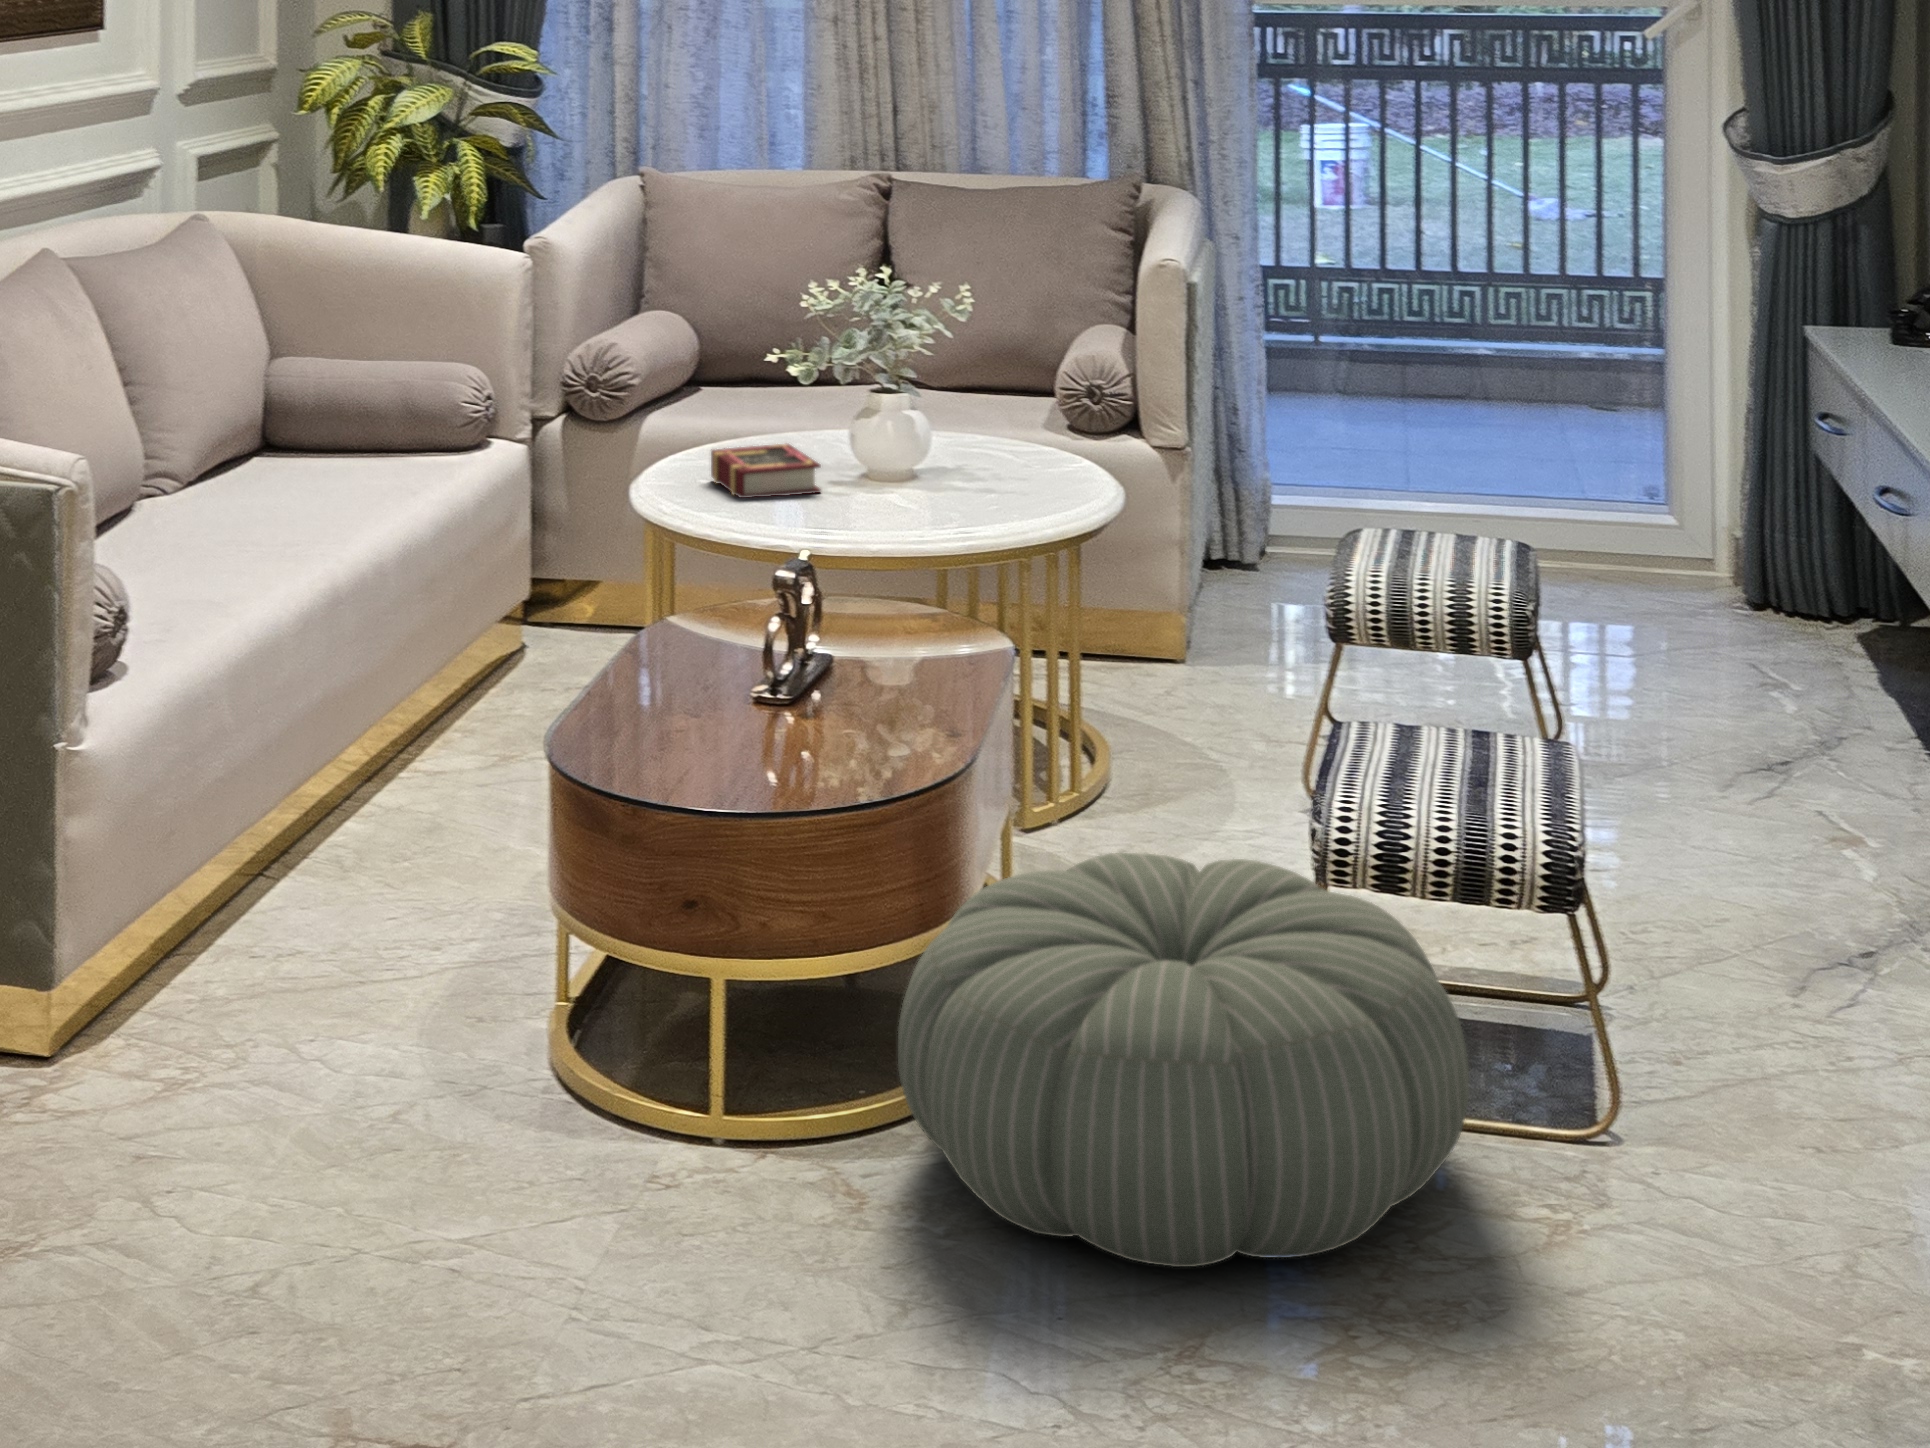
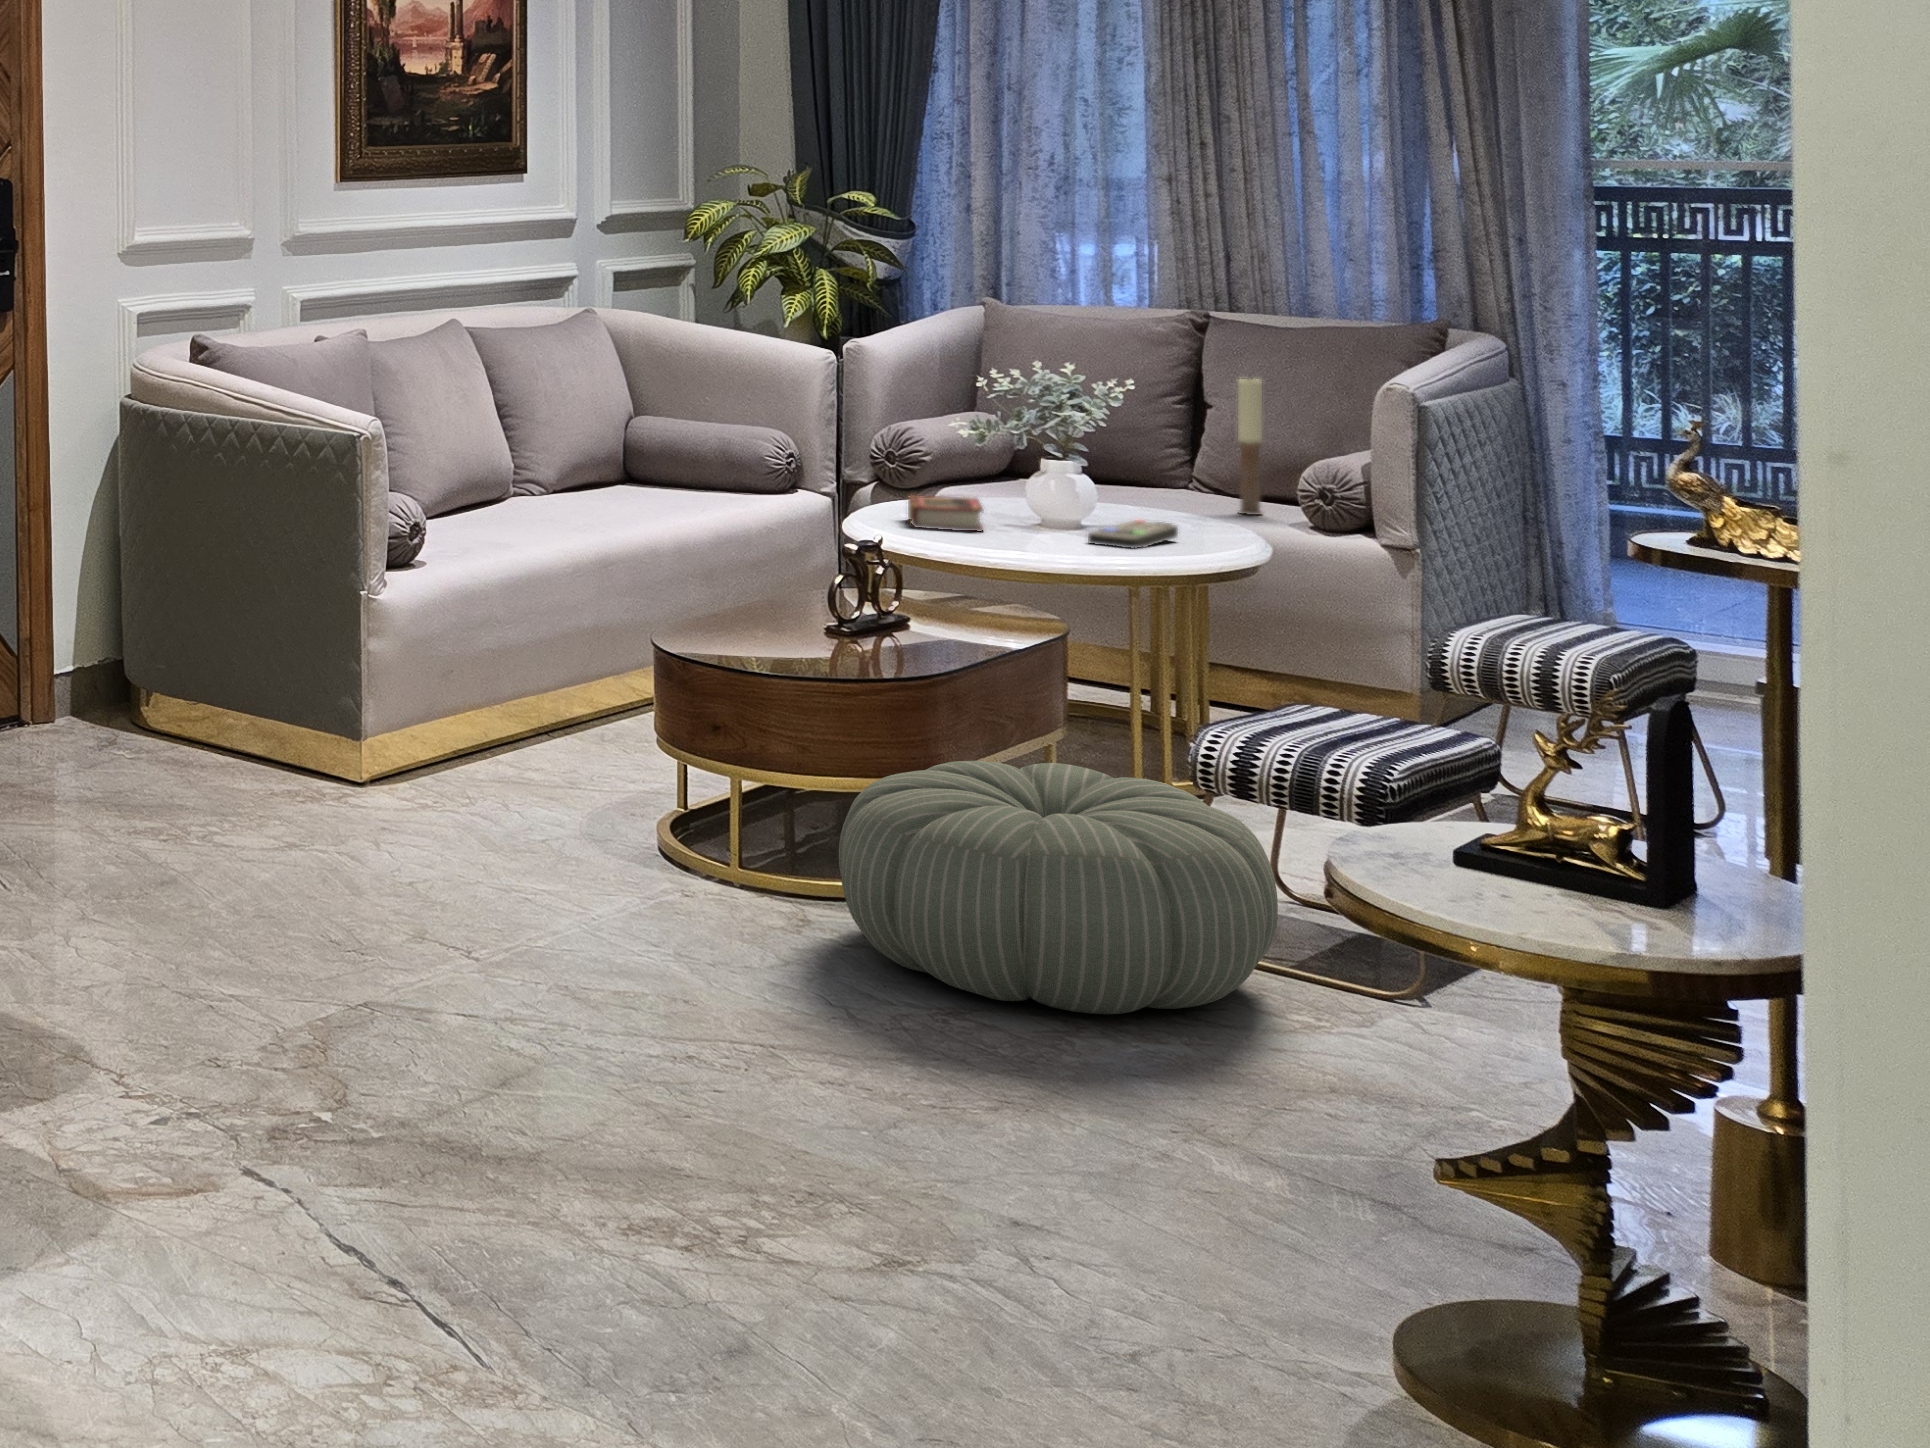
candle: none [973,249,1000,409] -> present [1238,378,1263,515]
remote control: none [947,451,1017,499] -> present [1088,520,1178,549]

